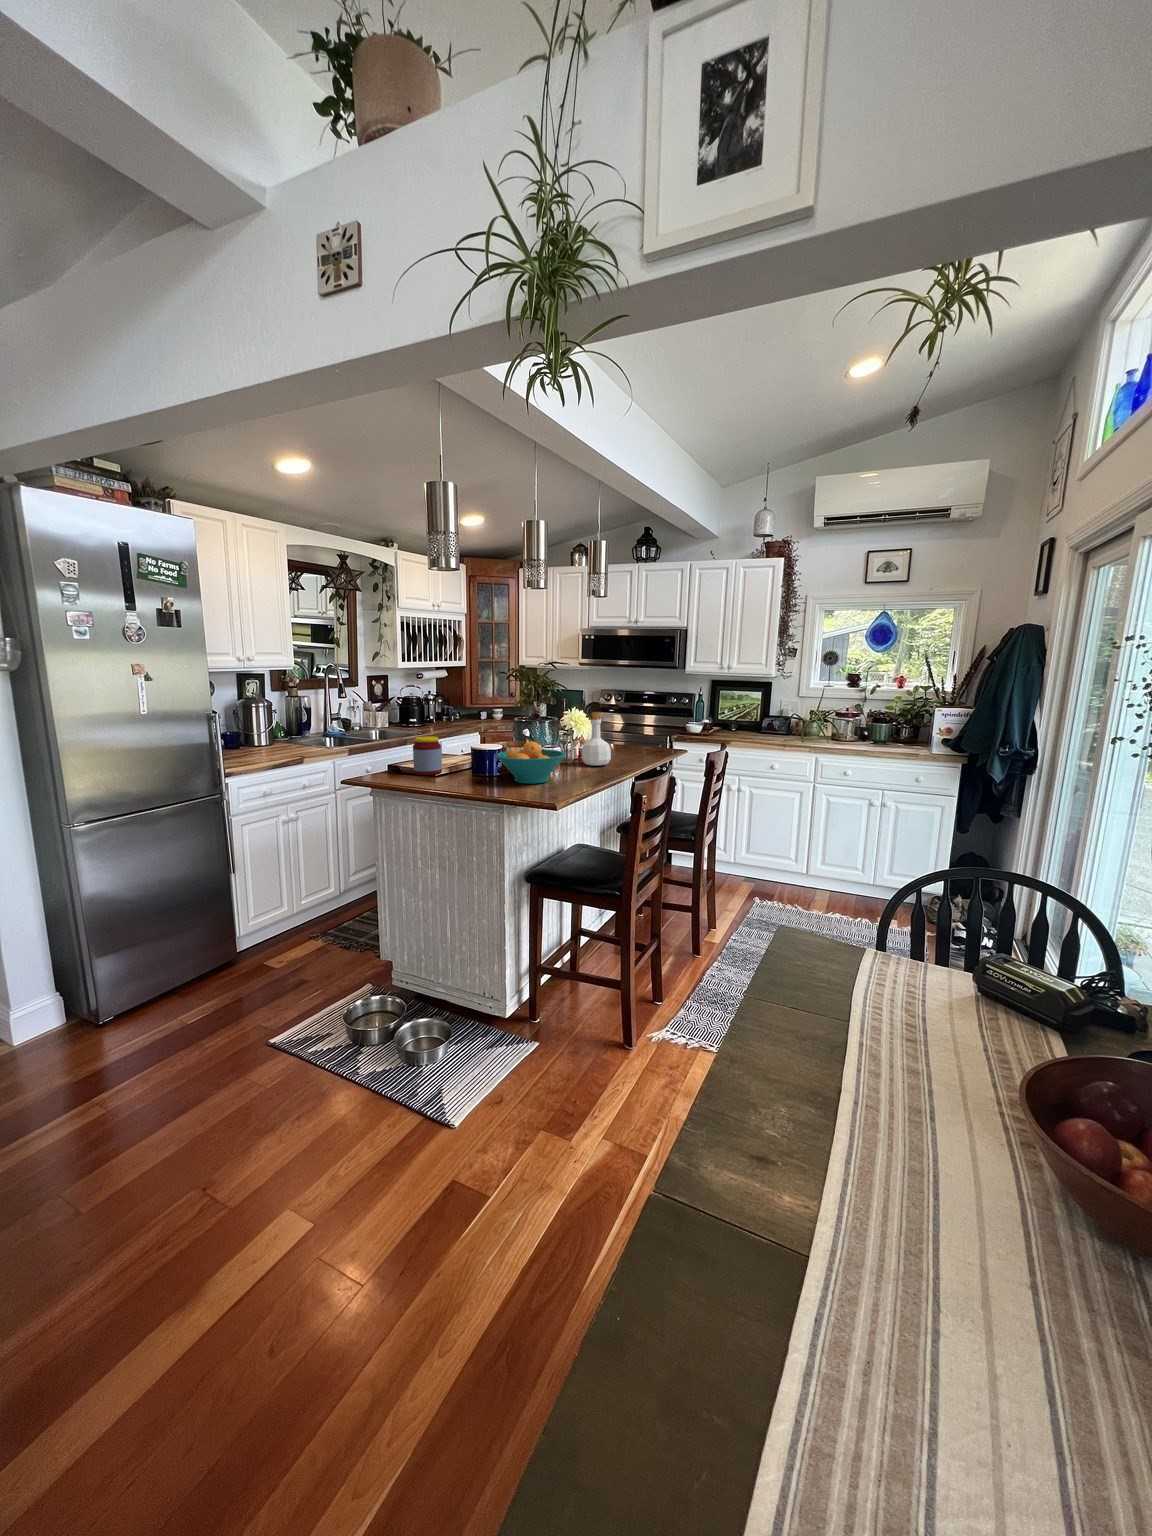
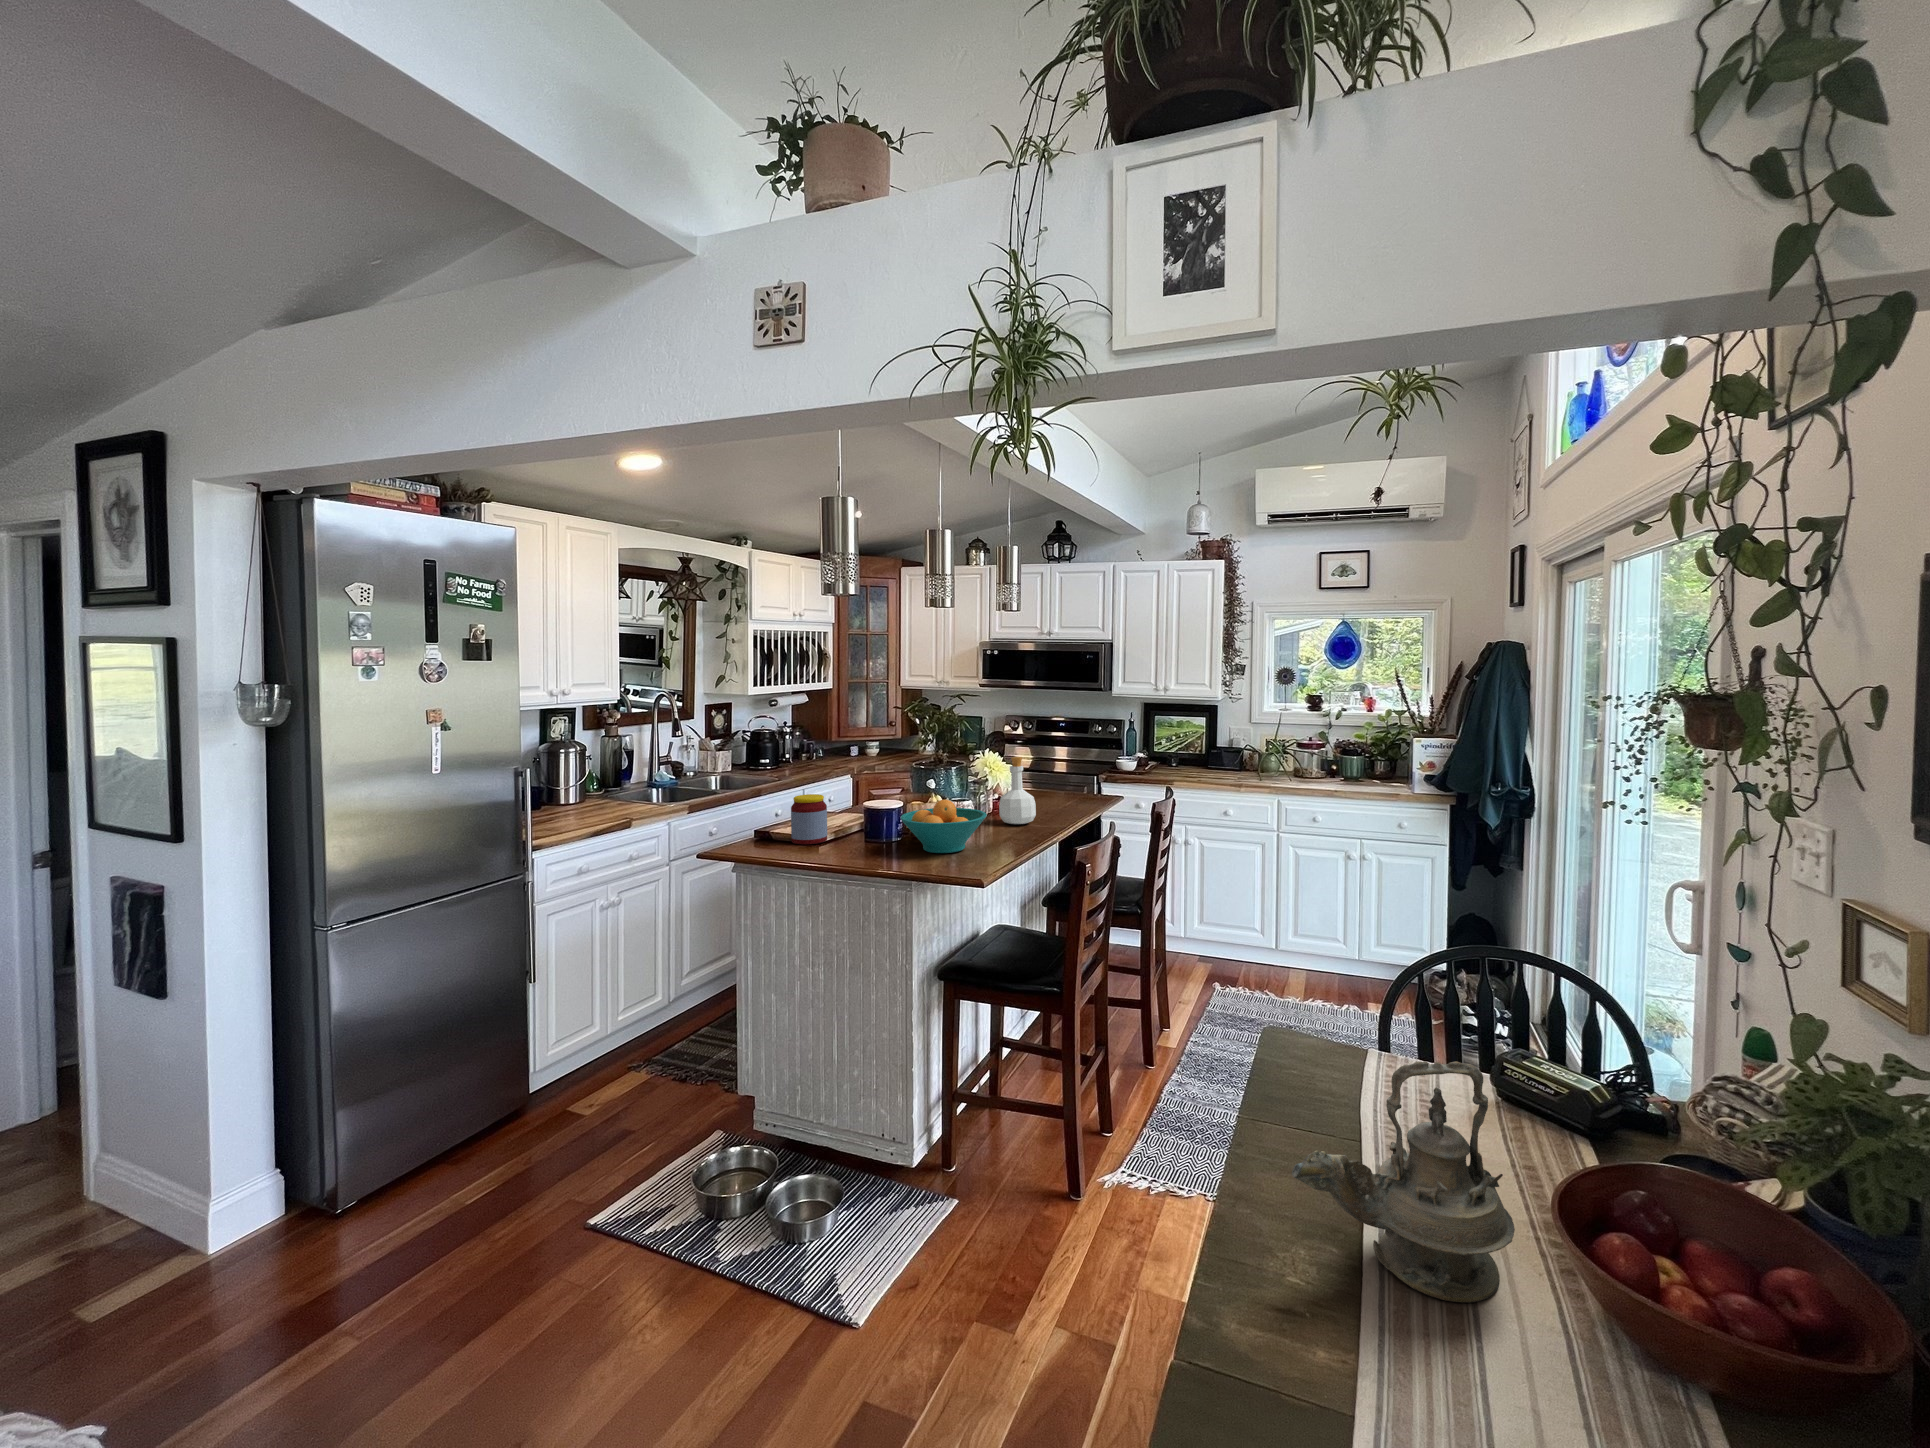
teapot: none [771,956,986,1174] -> present [1292,1061,1515,1302]

